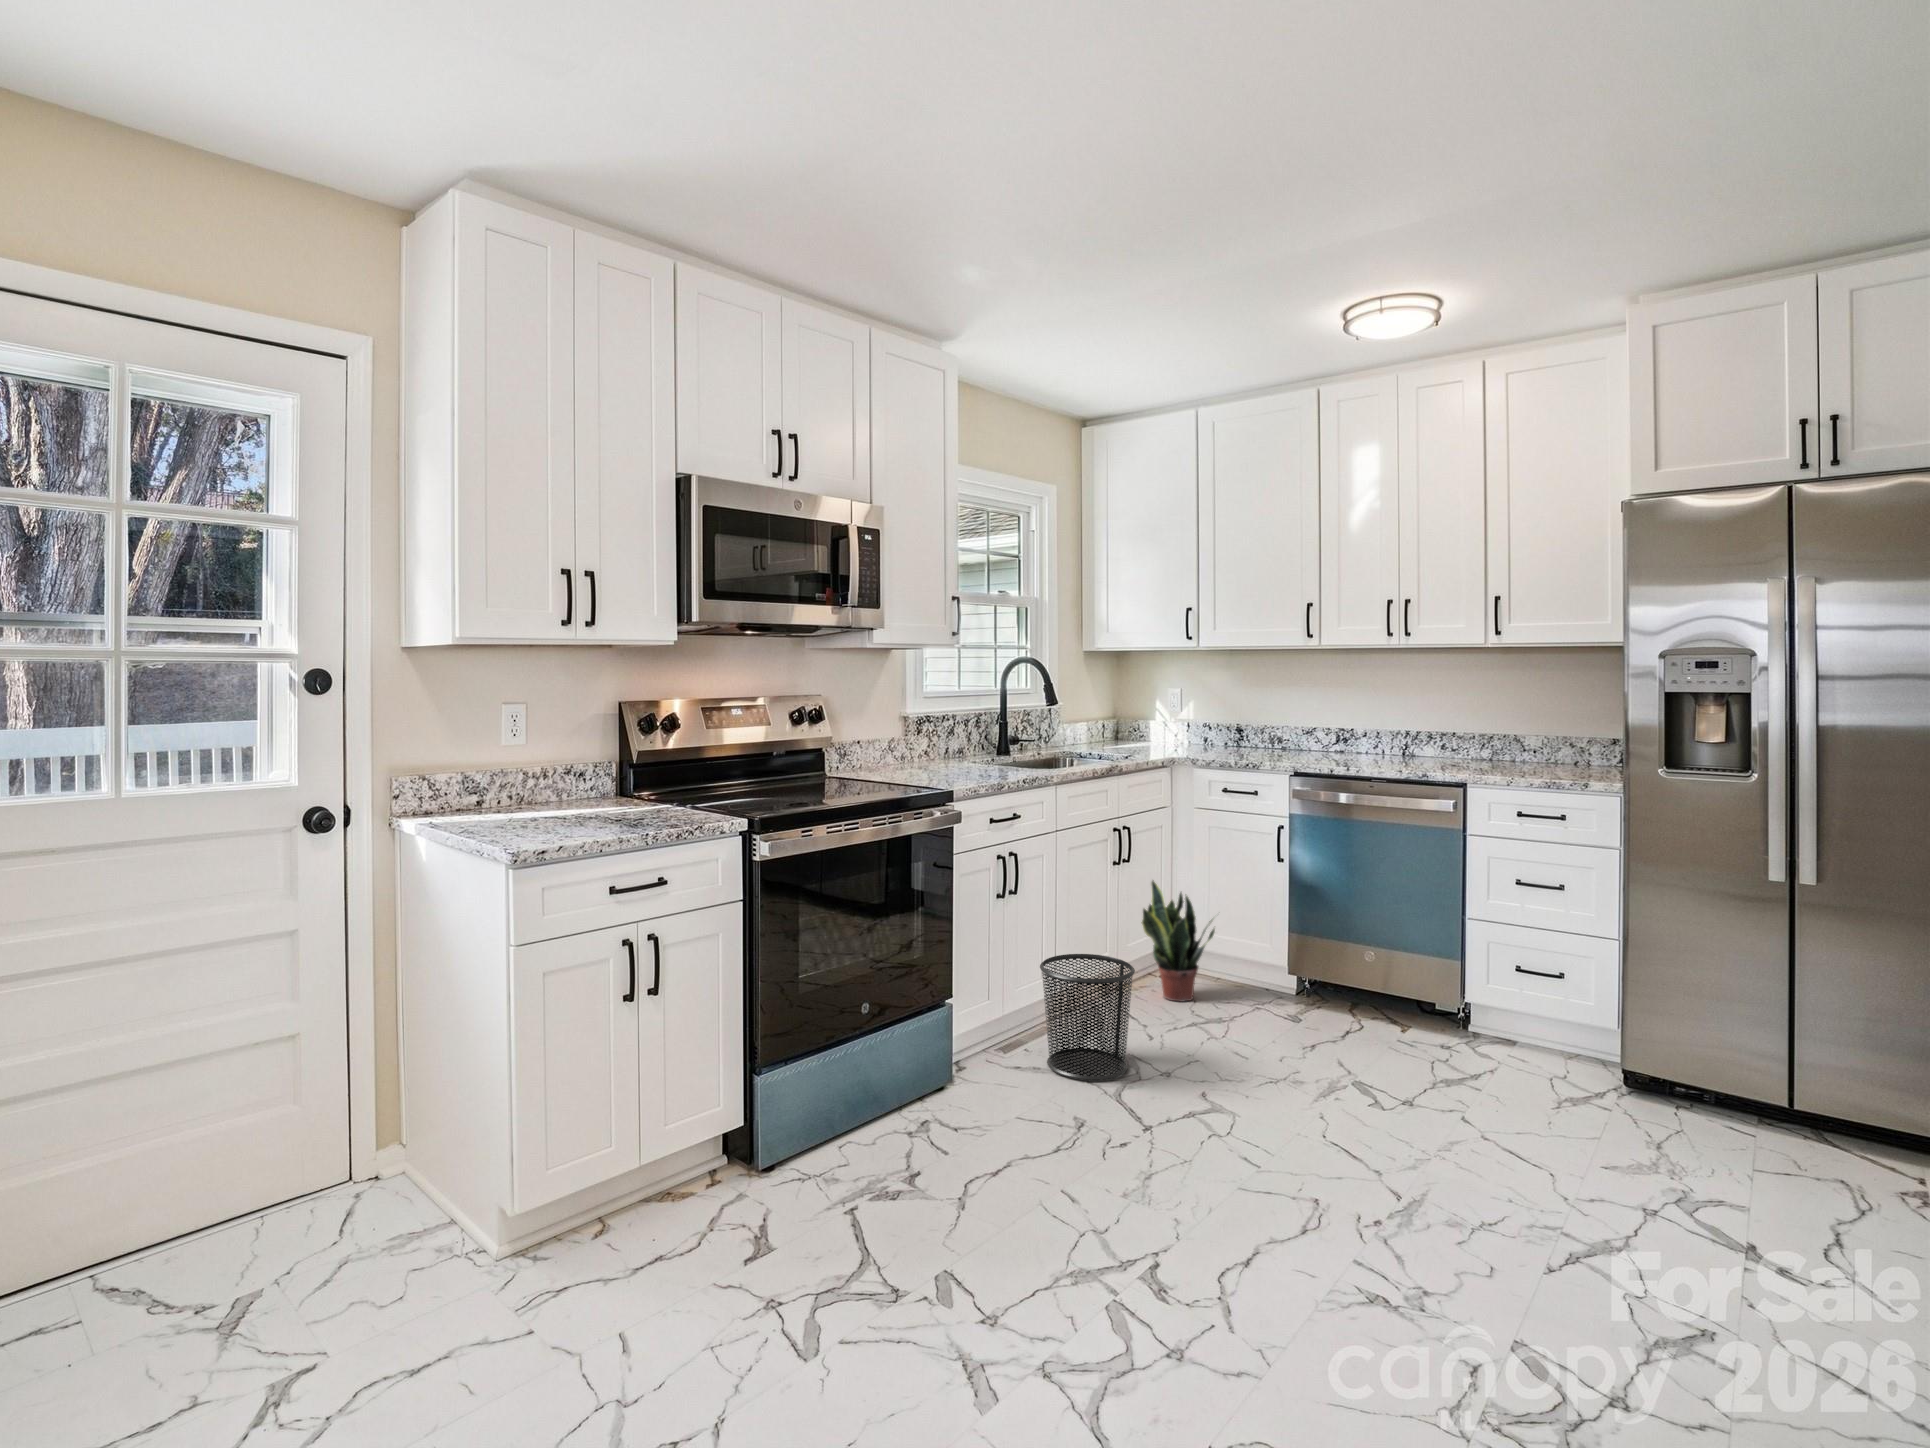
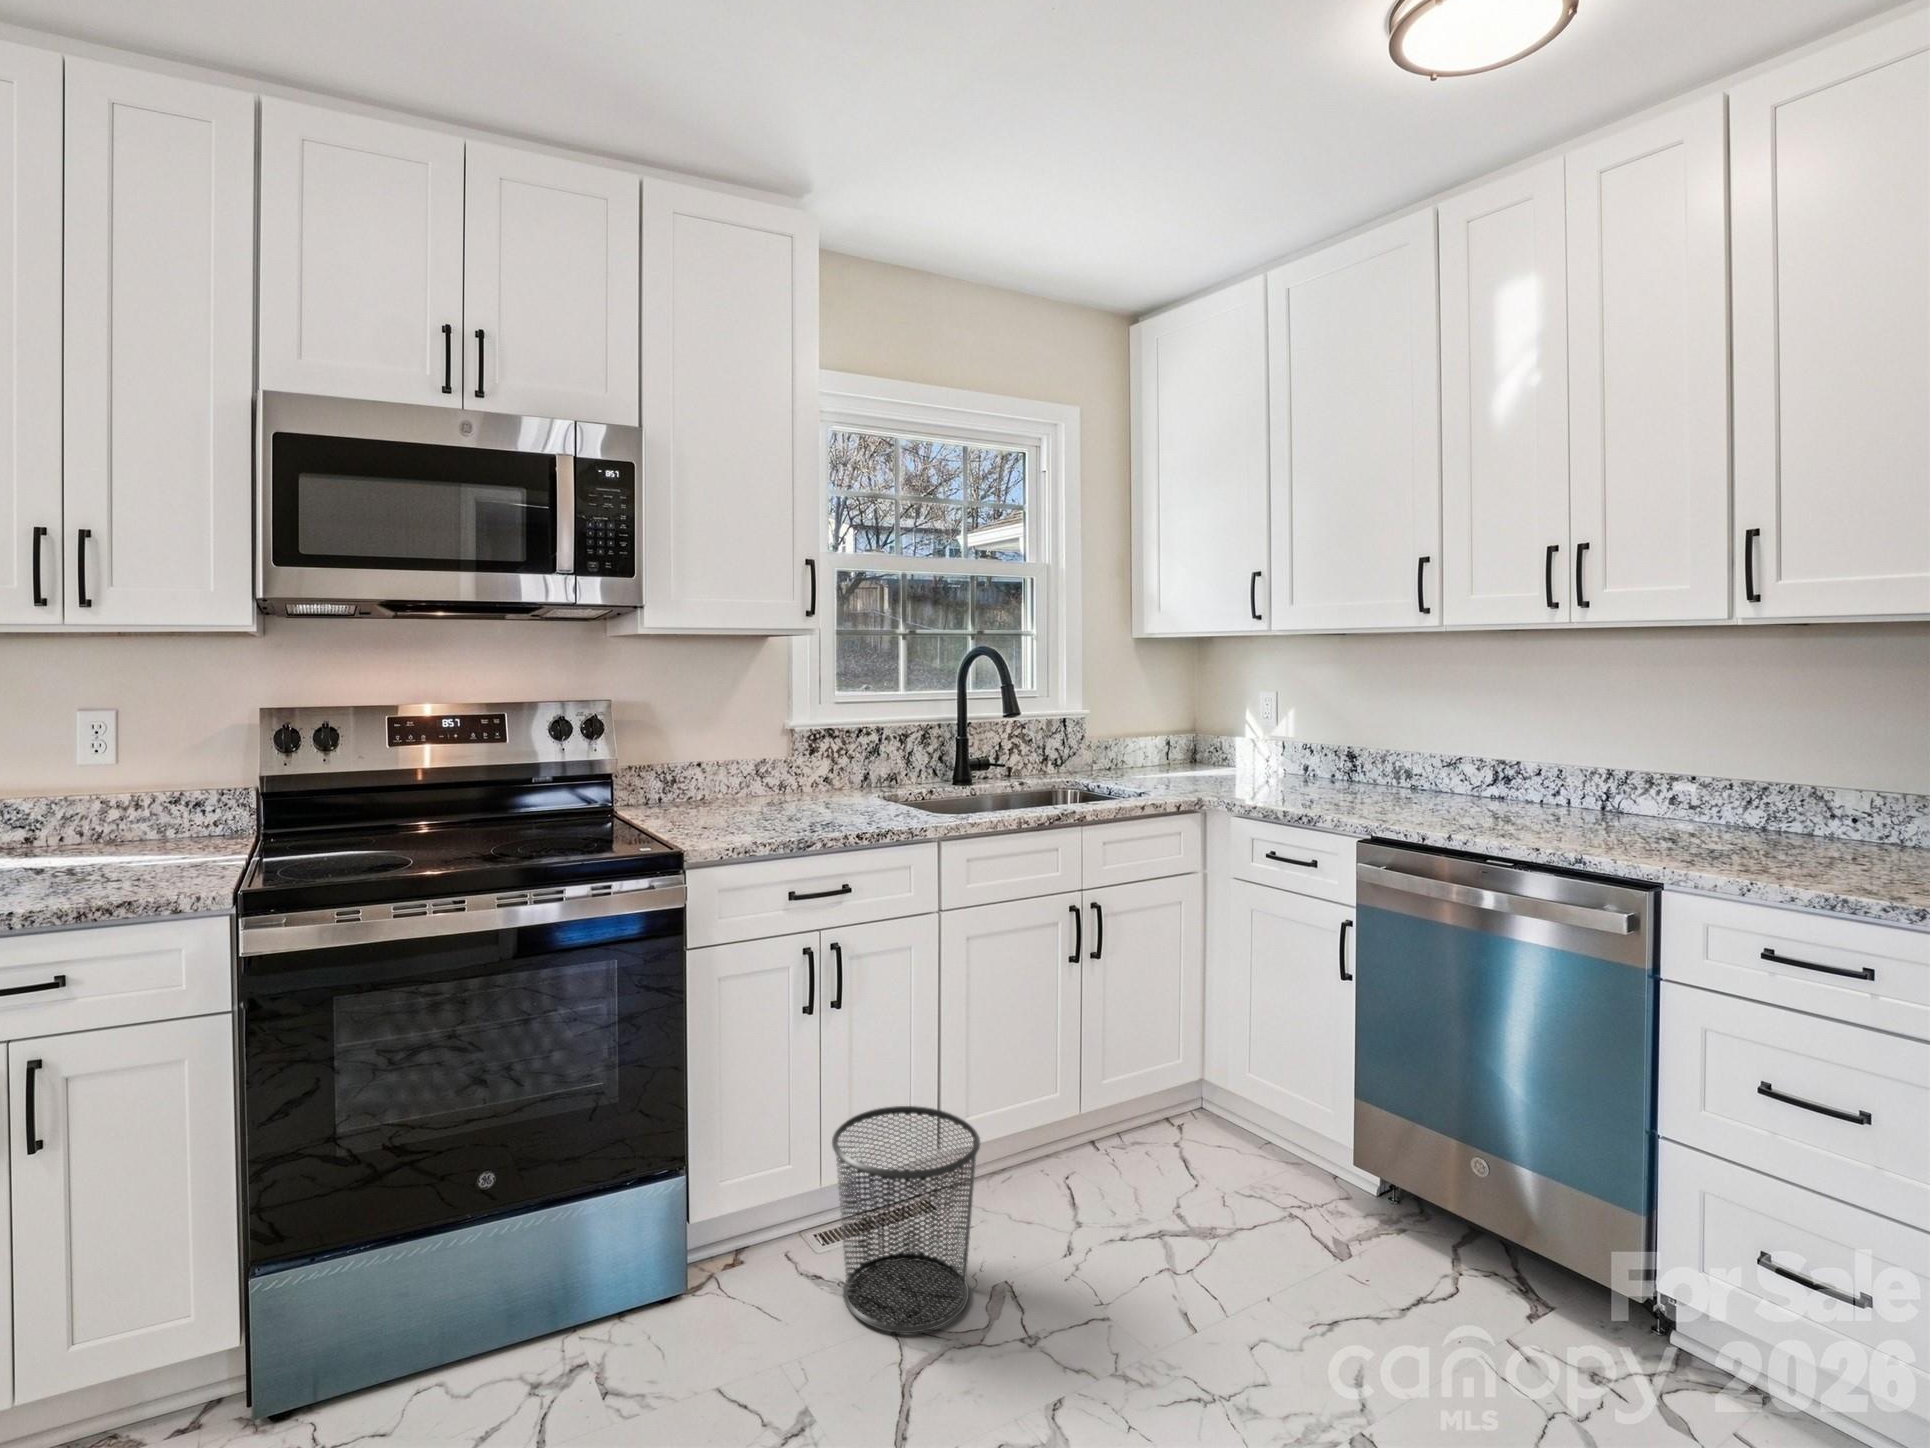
potted plant: present [1141,880,1215,1002] -> none [1100,983,1240,1181]

